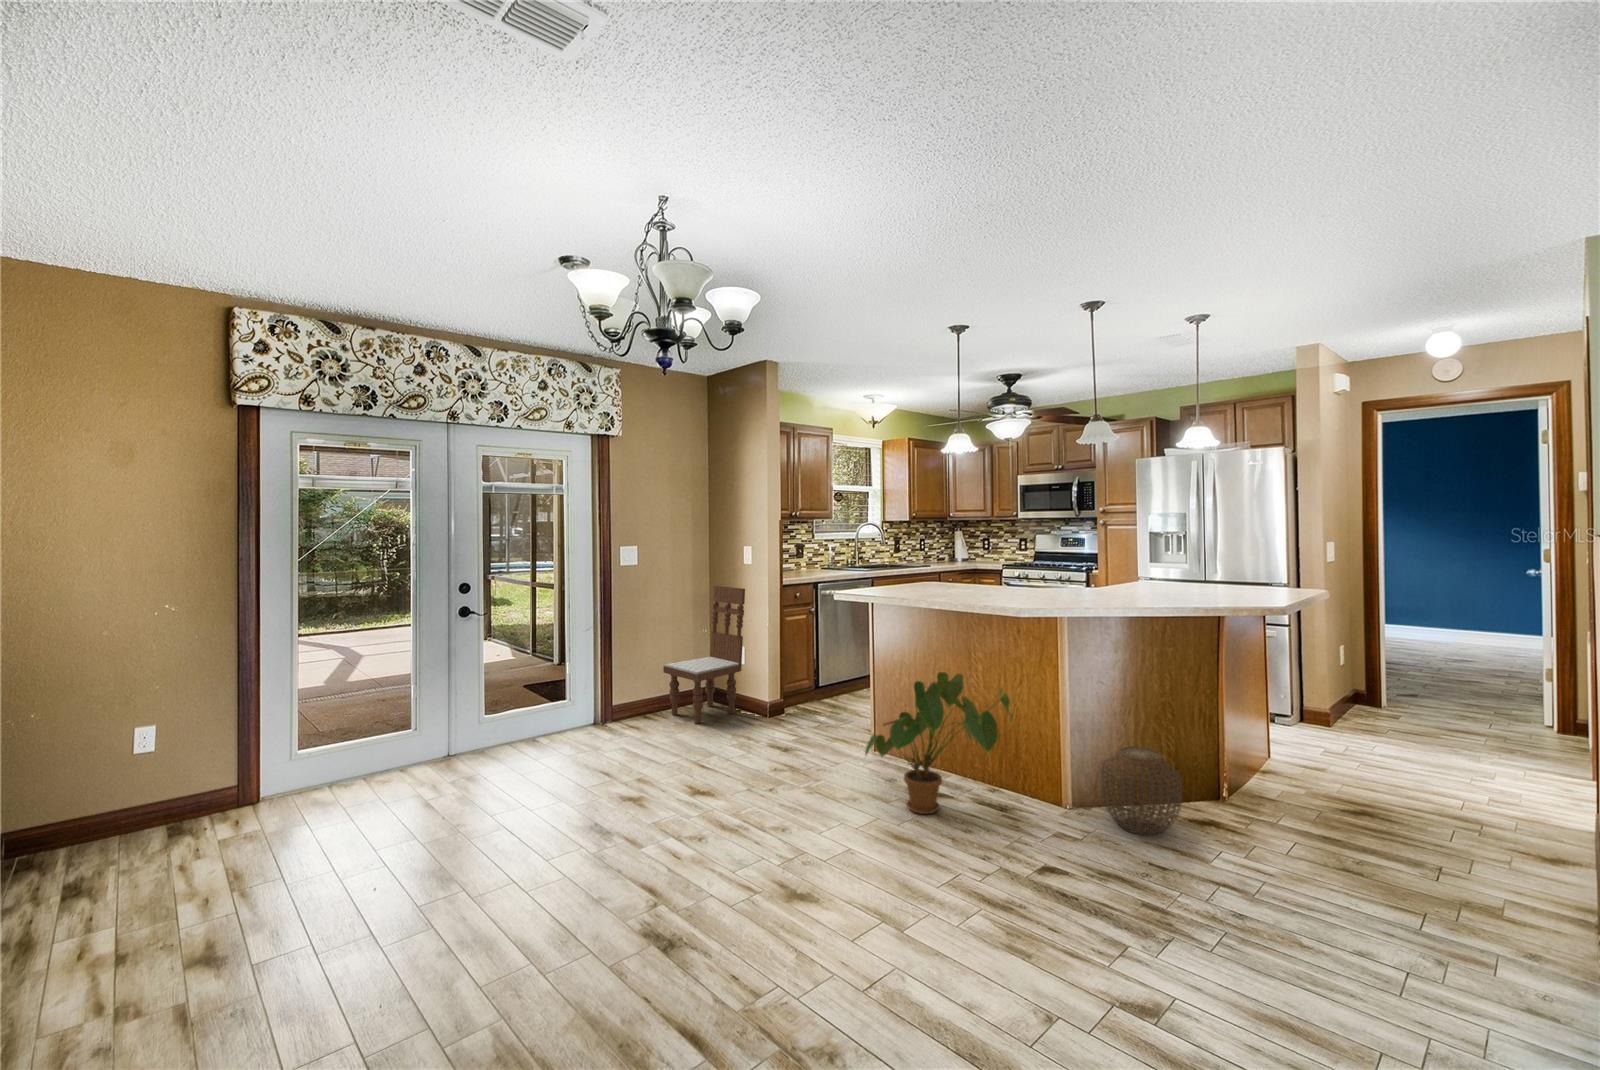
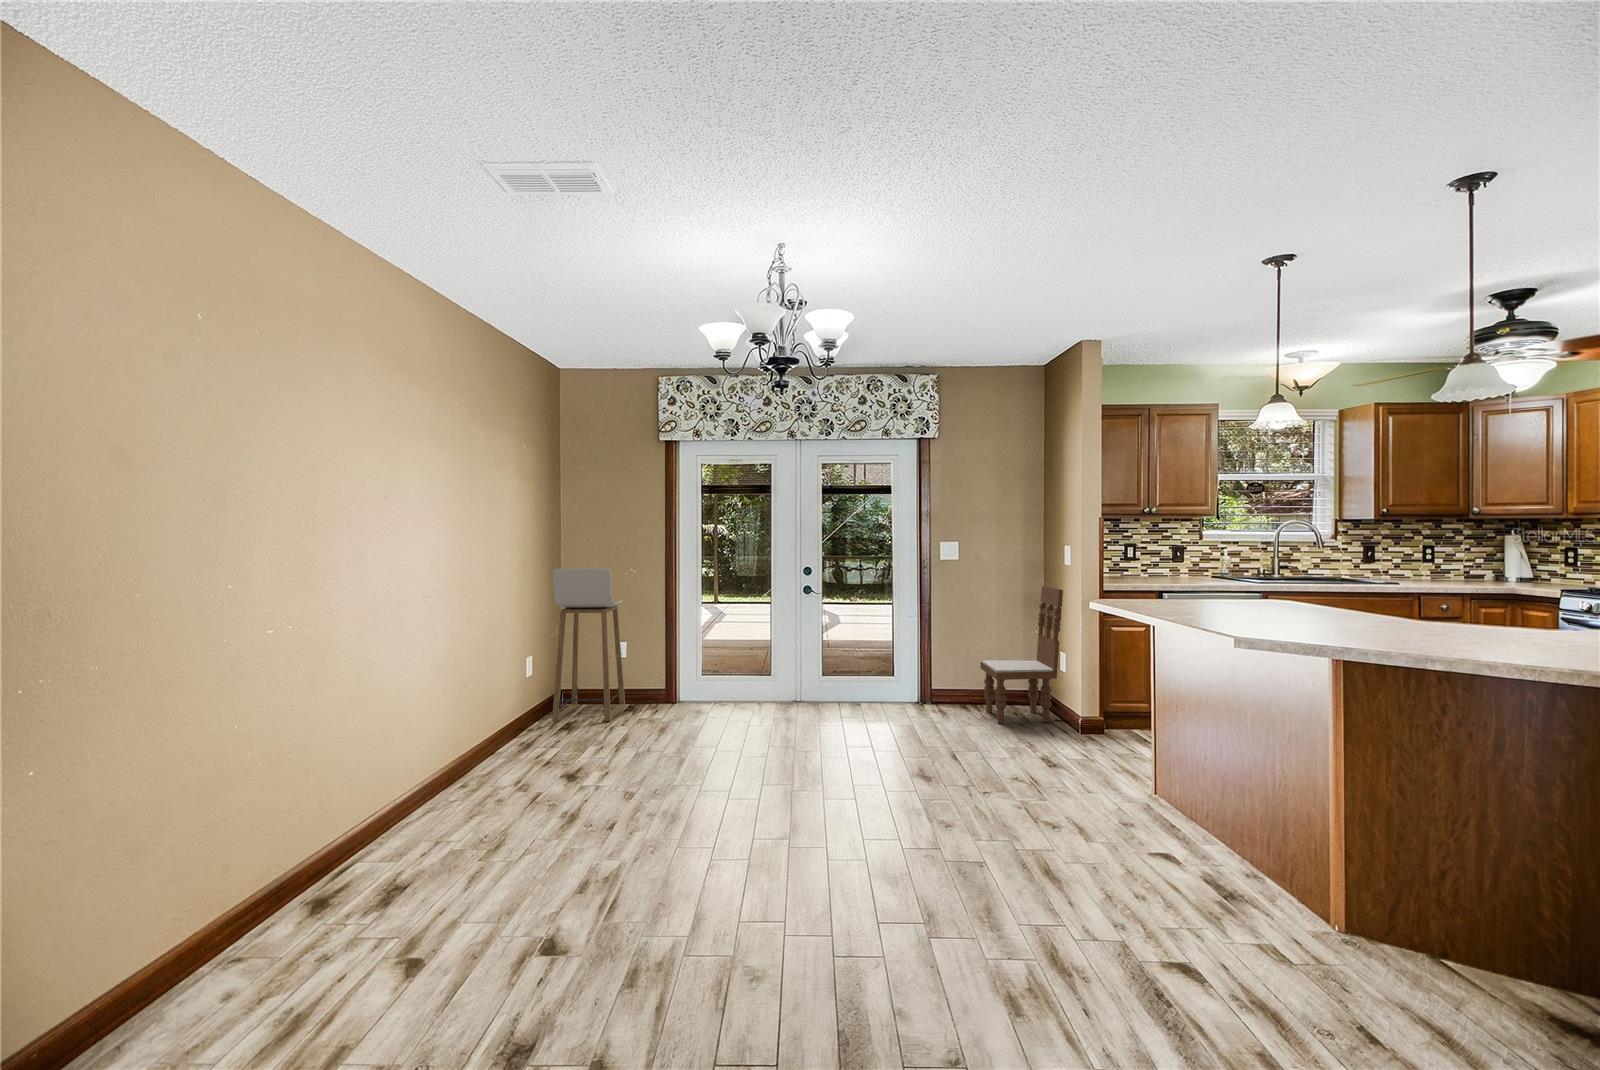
bar stool: none [30,608,178,889] -> present [552,568,625,722]
house plant: present [865,672,1013,814] -> none [1058,696,1261,861]
woven basket: present [1101,746,1182,835] -> none [1376,851,1534,1005]

